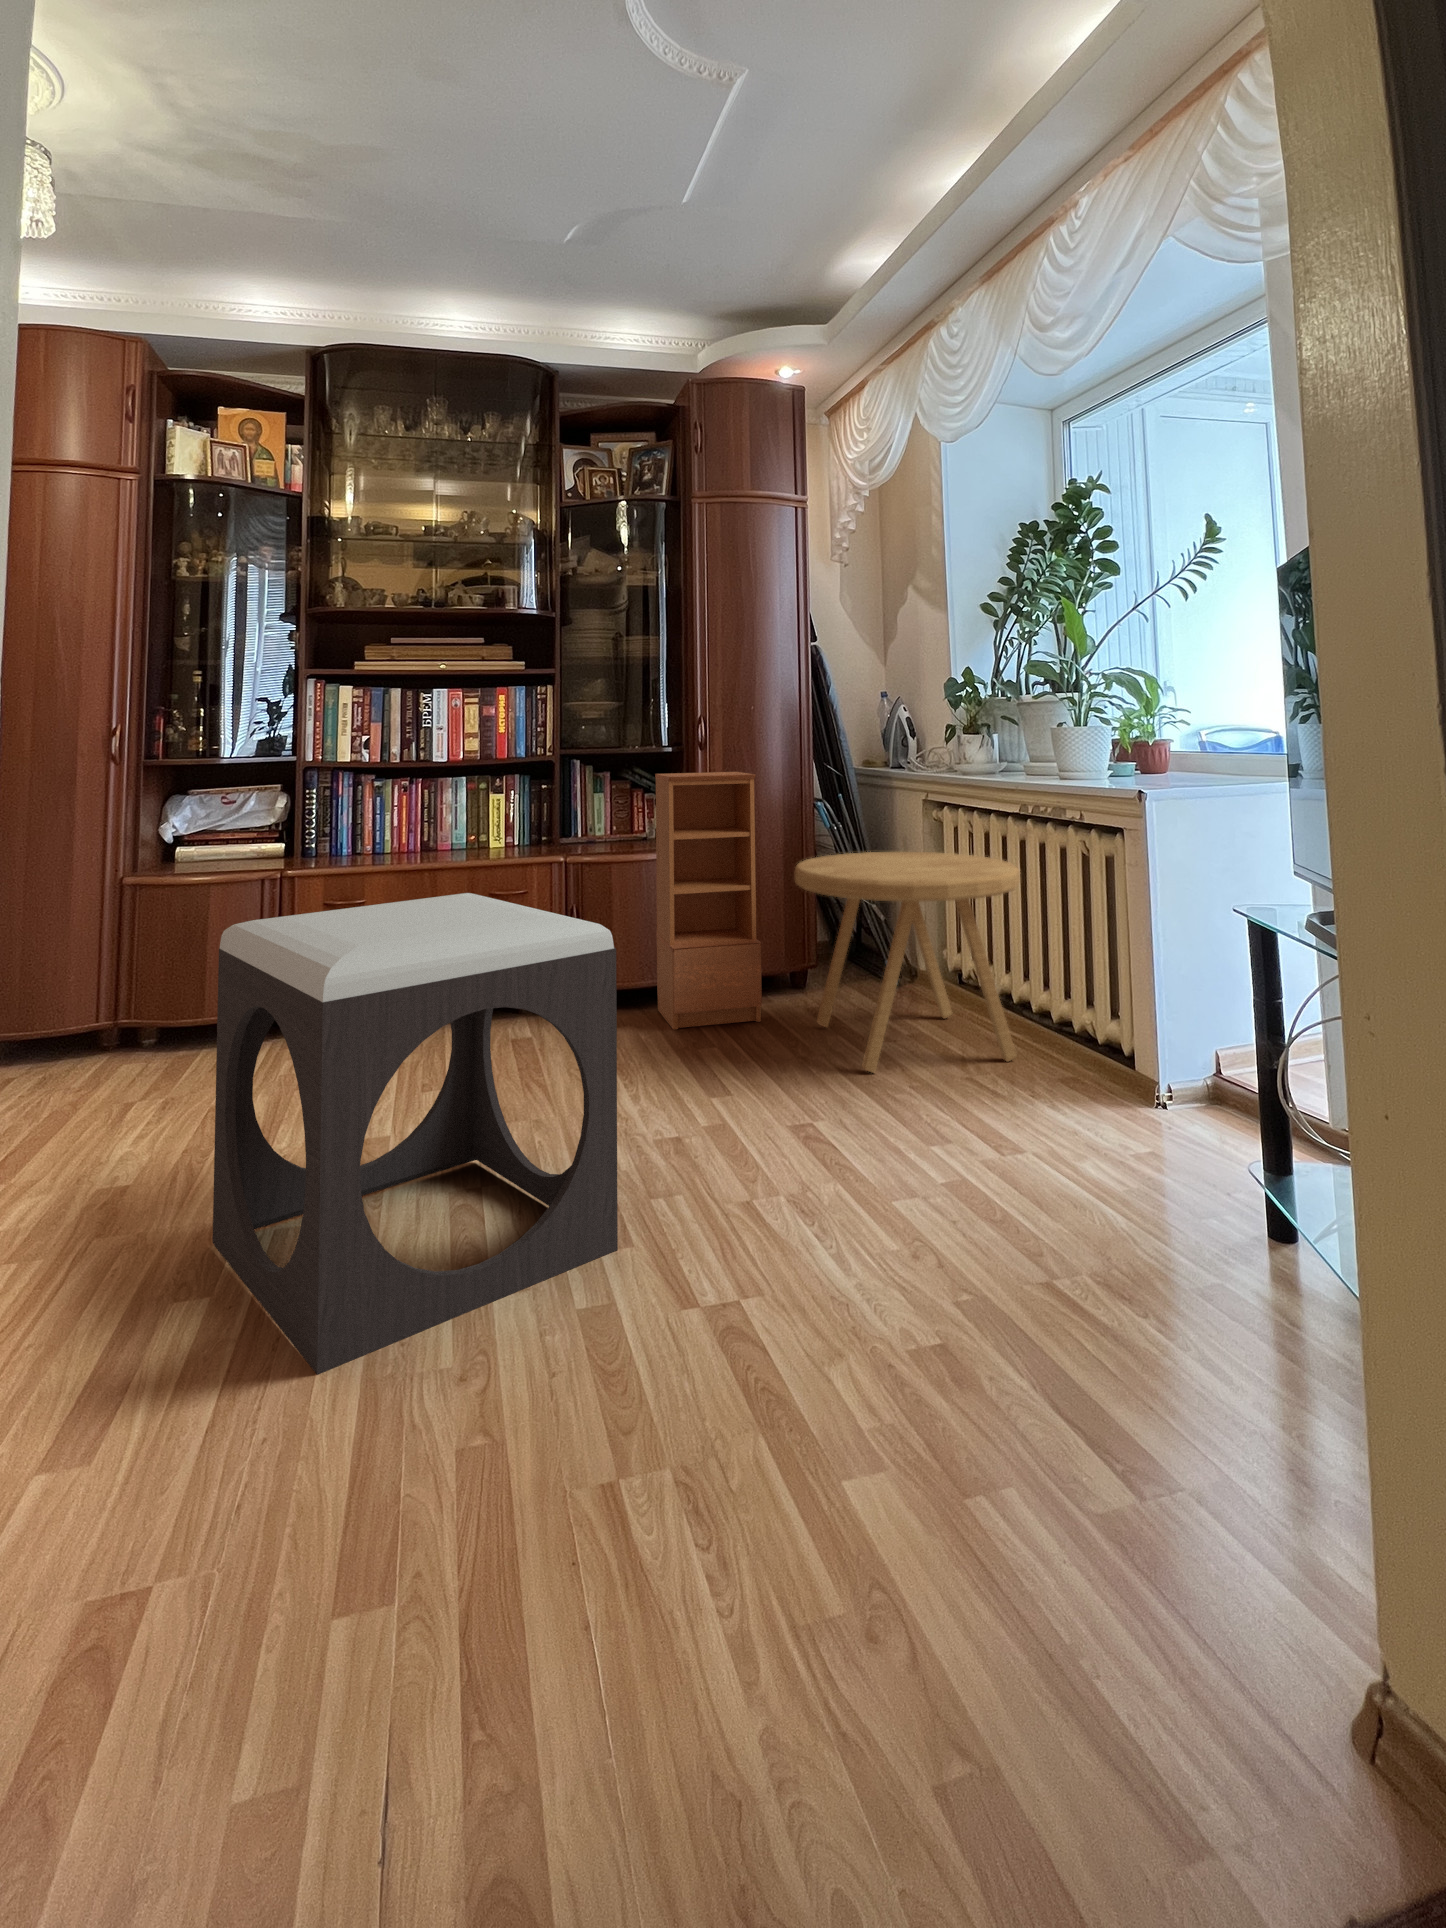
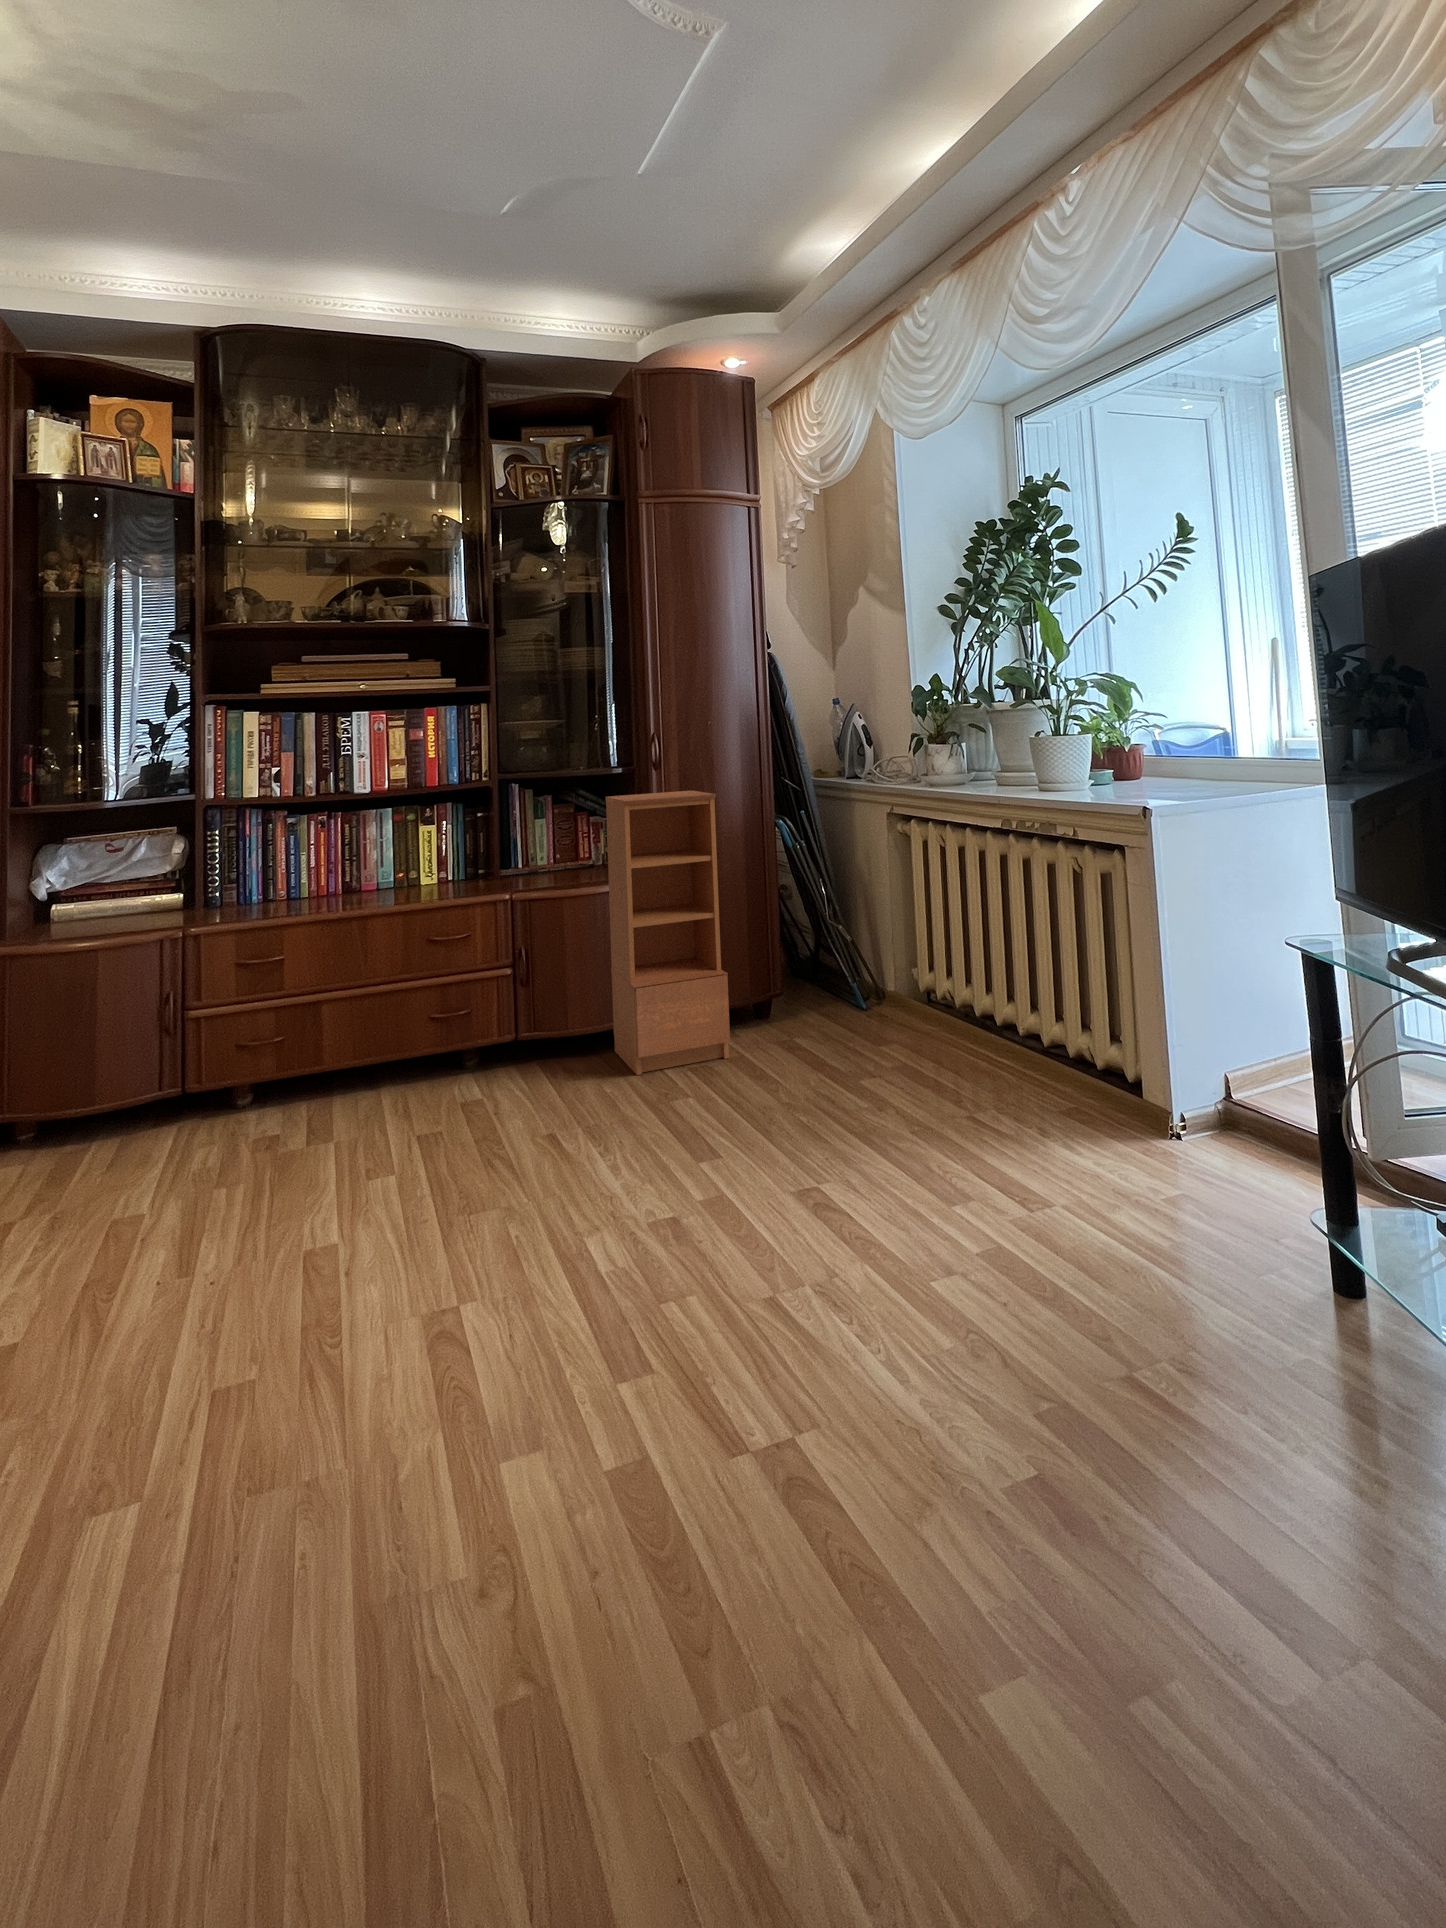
side table: present [795,852,1020,1073] -> none [767,868,1009,1115]
footstool: present [212,893,618,1375] -> none [123,960,638,1634]

